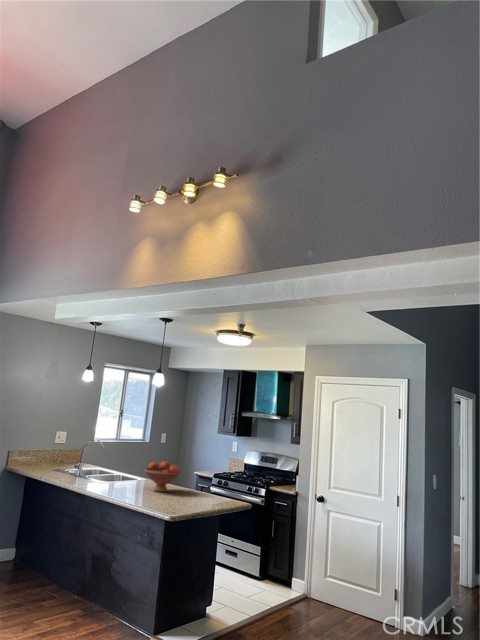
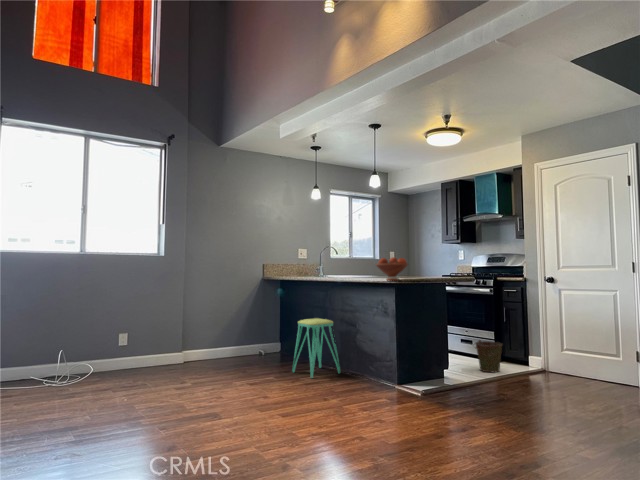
stool: none [18,529,83,616] -> present [292,318,340,378]
bucket: none [239,561,269,603] -> present [475,340,503,372]

